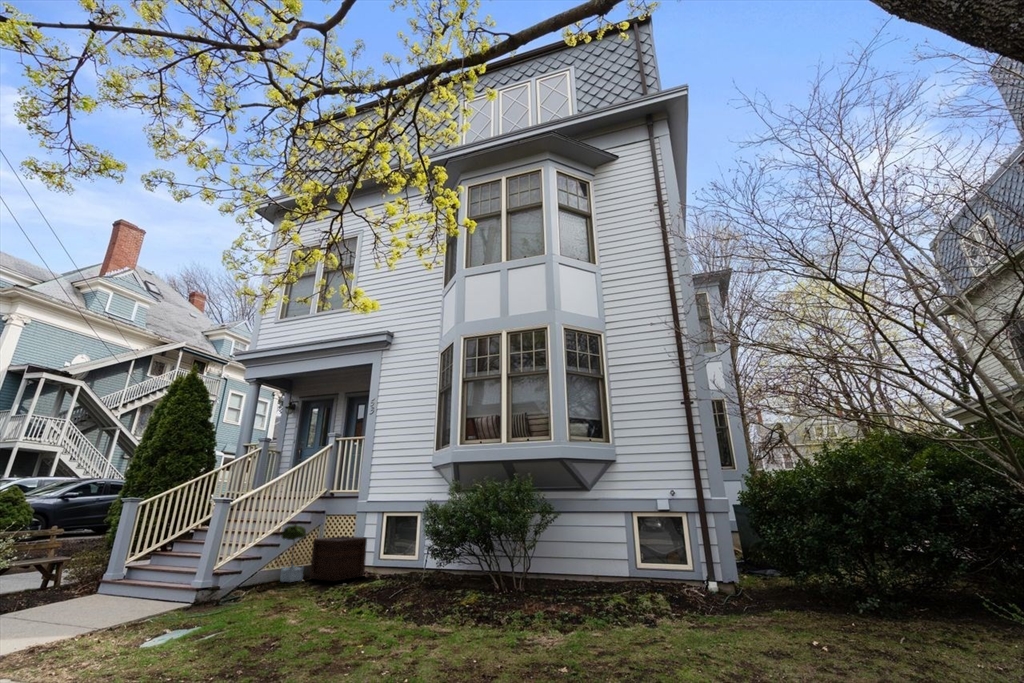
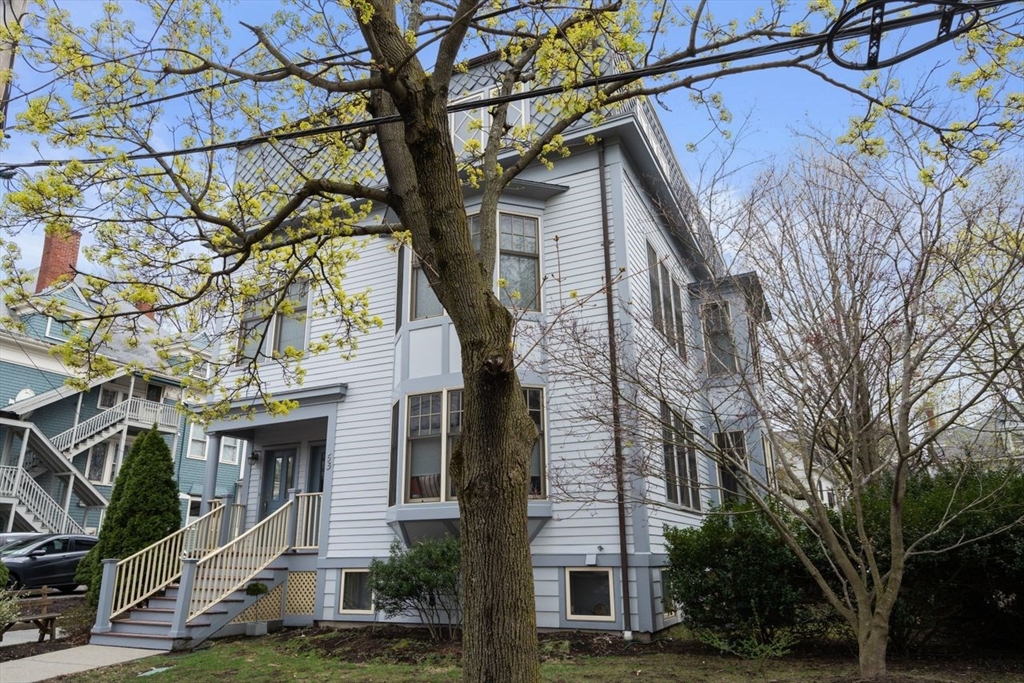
wooden crate: present [310,536,367,581] -> none [274,593,326,635]

